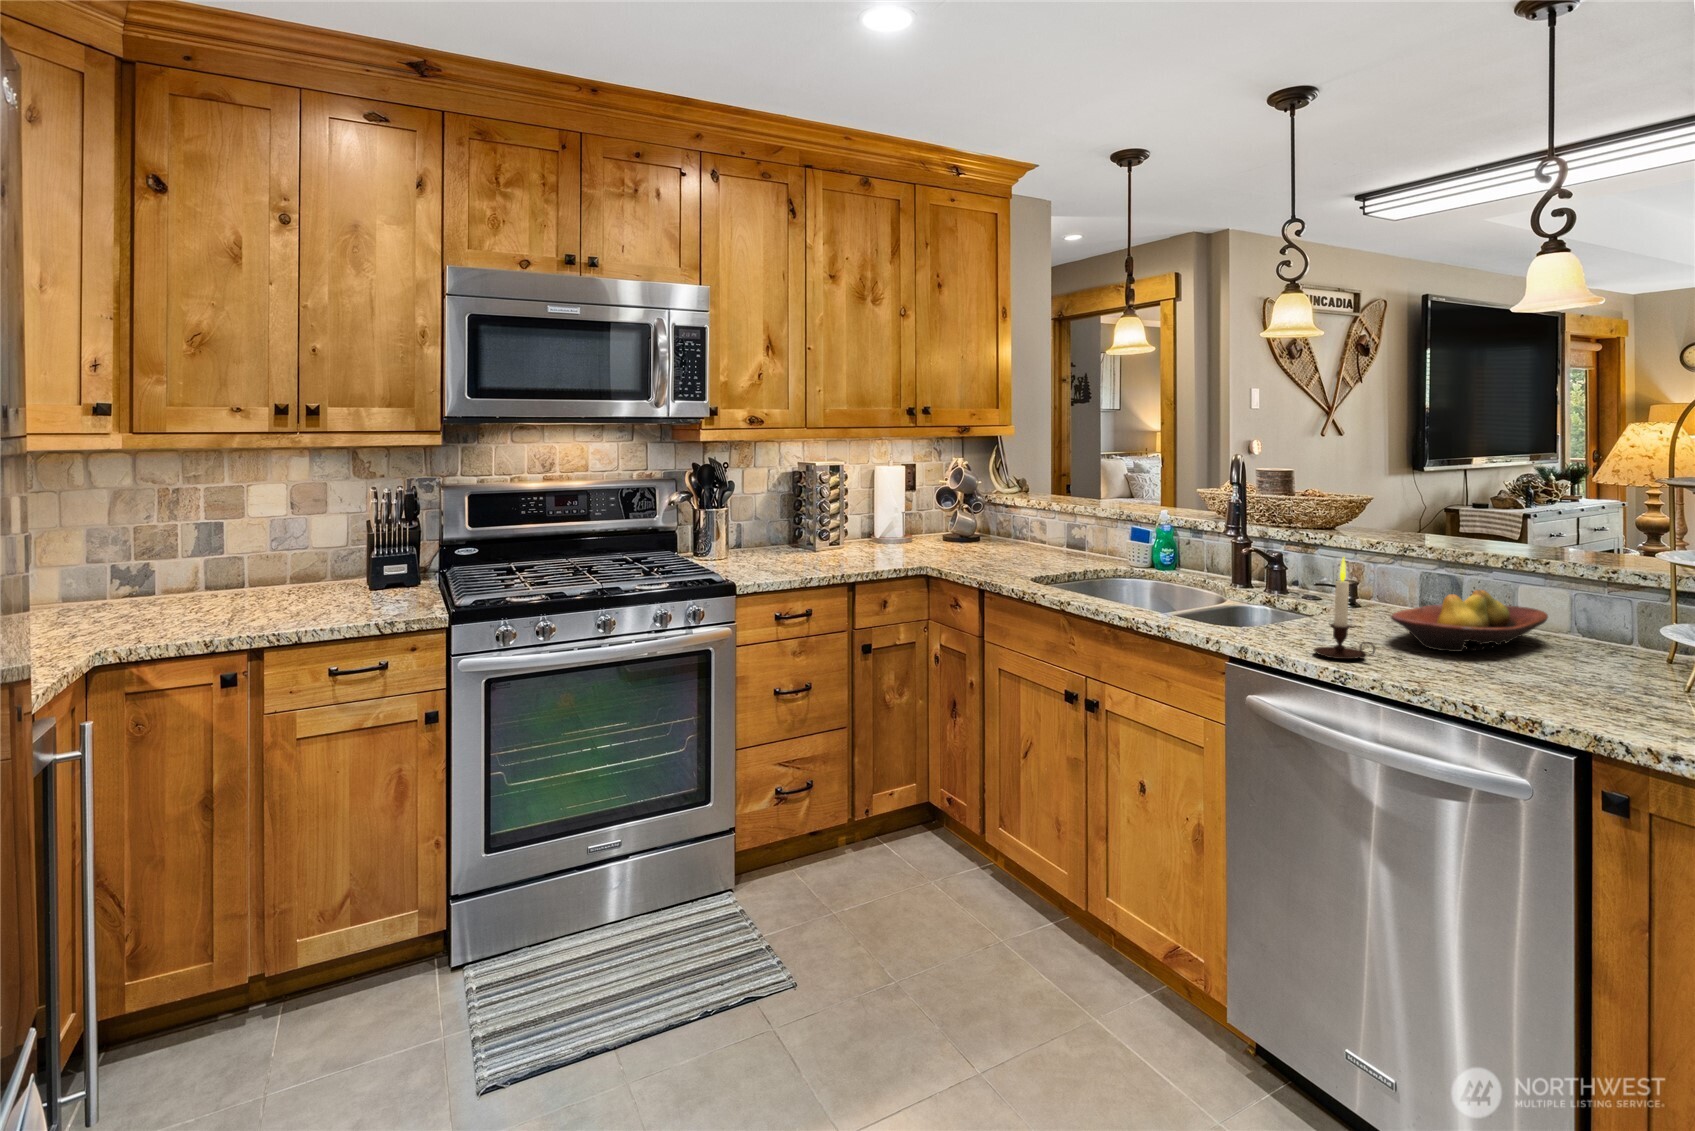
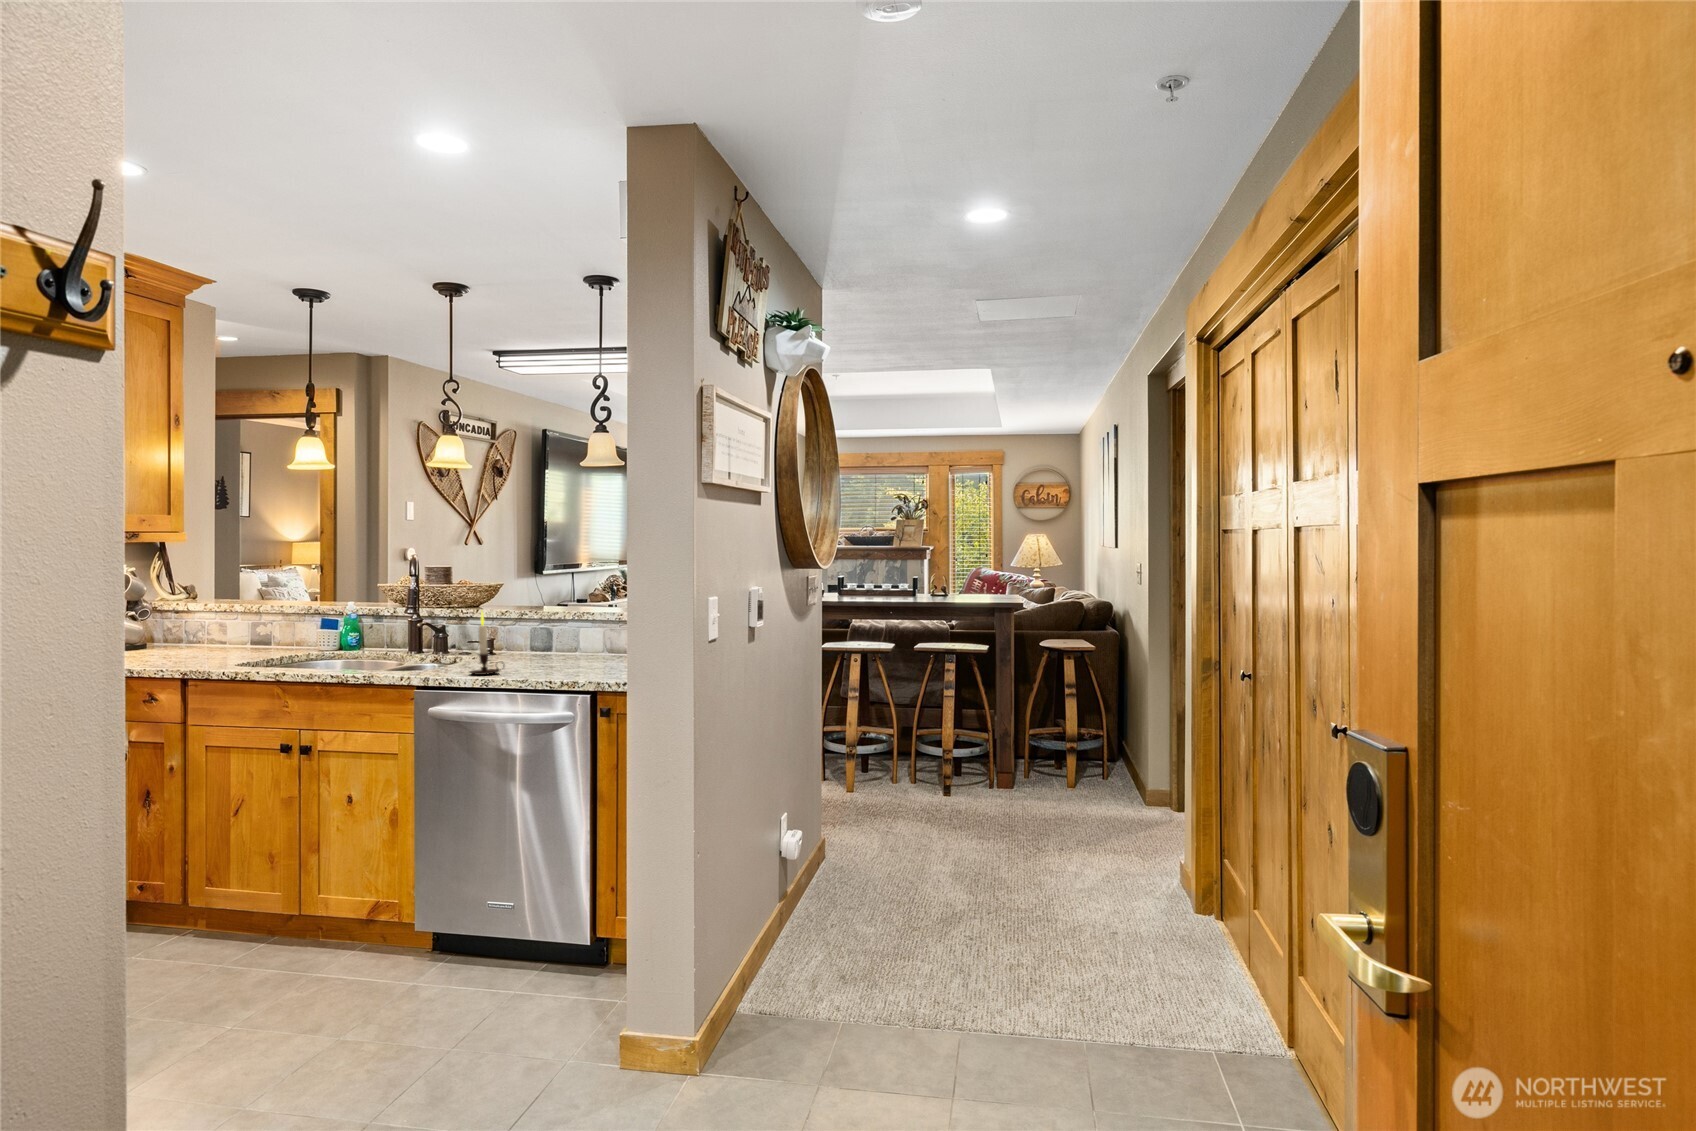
fruit bowl: present [1391,590,1548,652] -> none [514,631,601,667]

